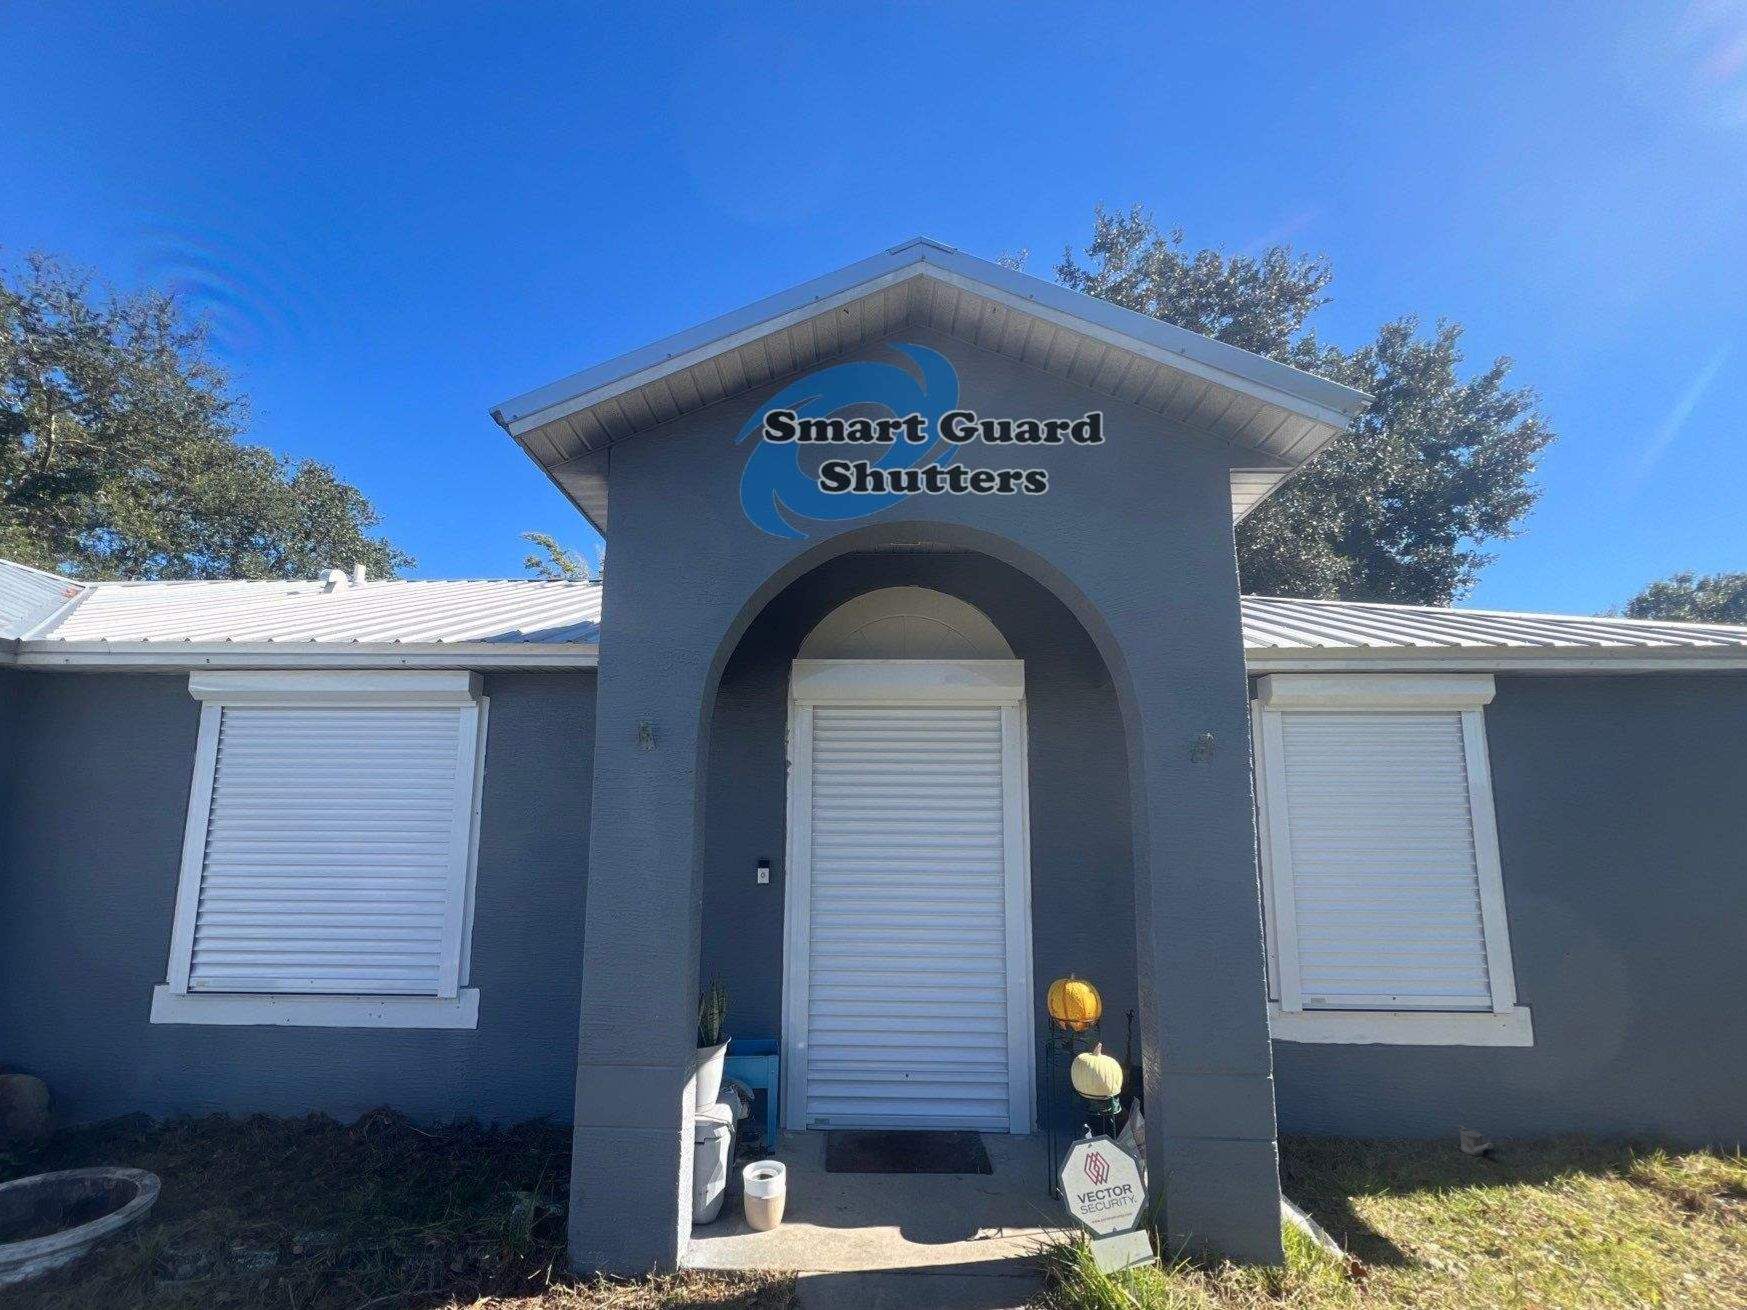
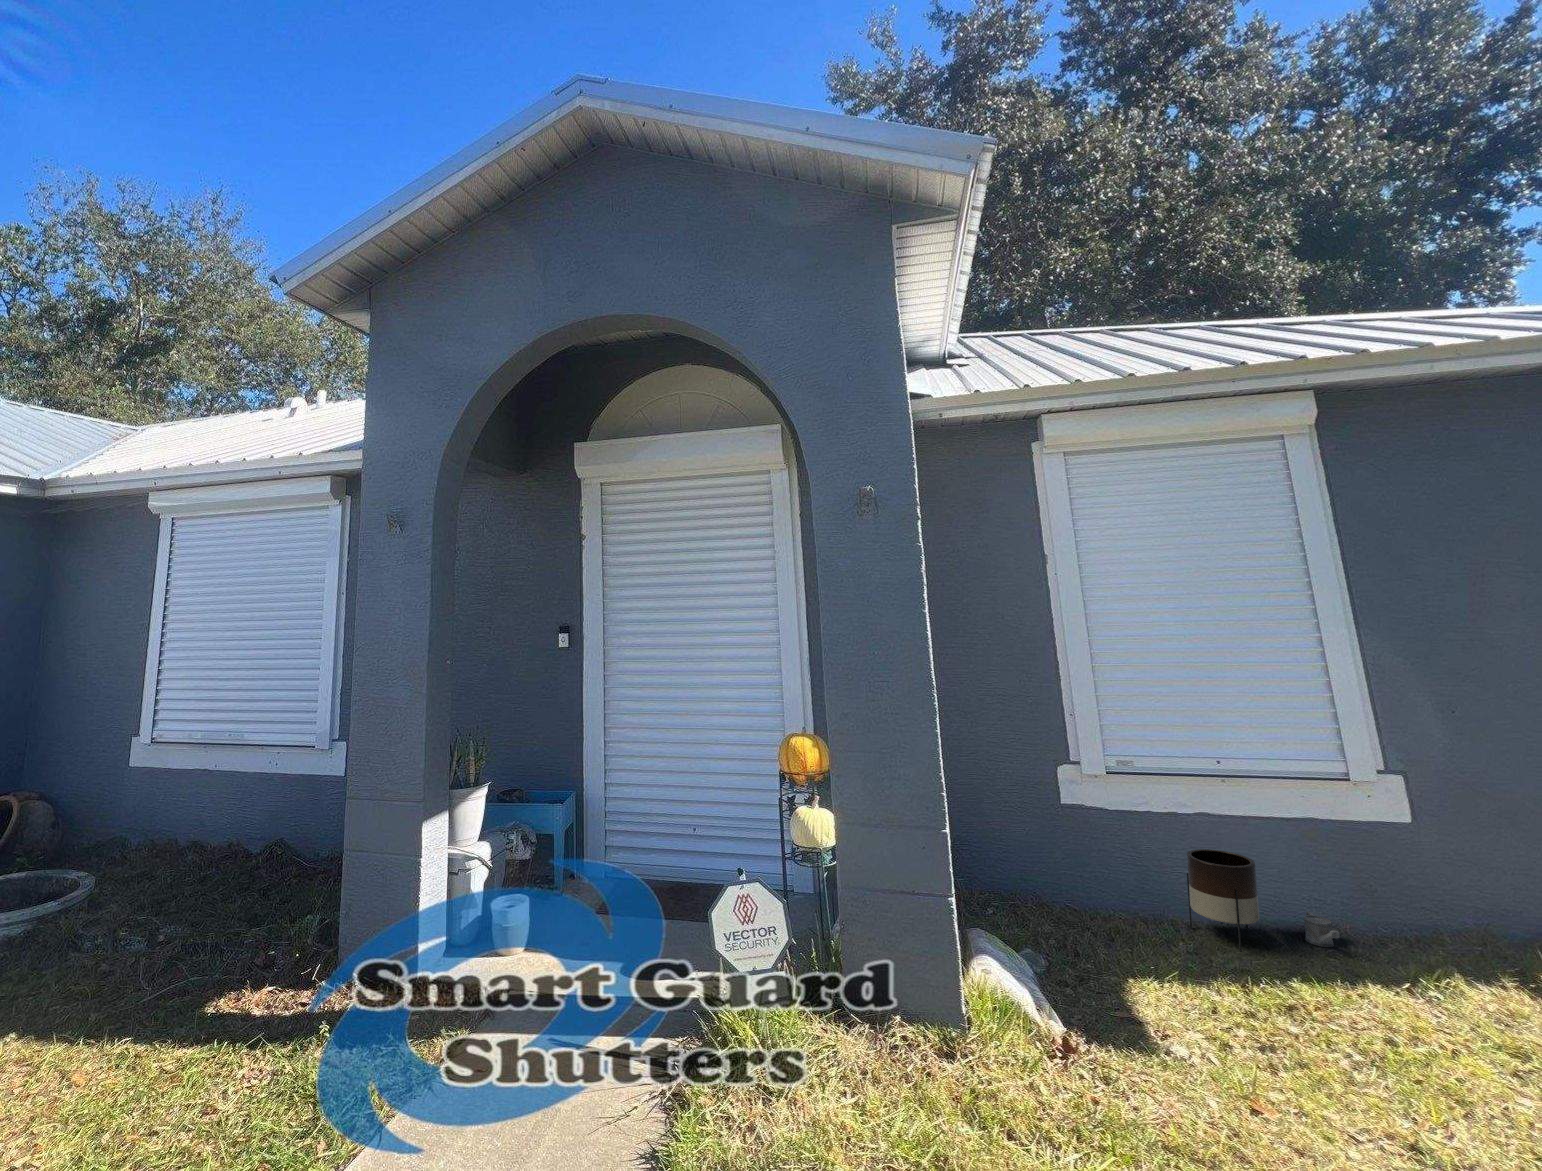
planter: none [1374,1076,1434,1166] -> present [1187,849,1260,952]

